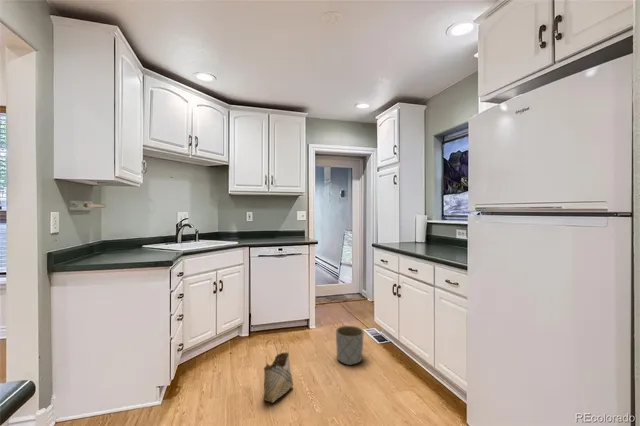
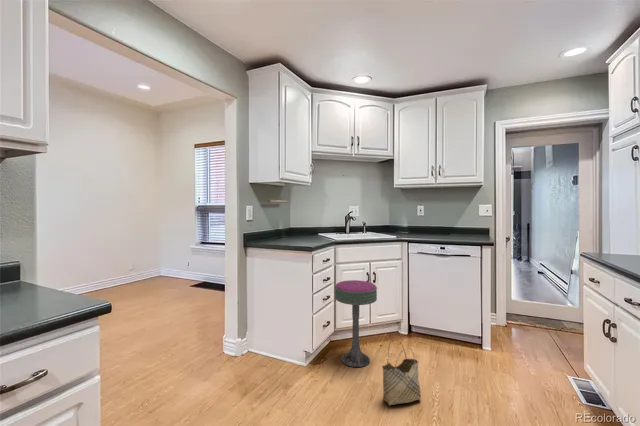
bar stool: none [191,291,238,384] -> present [335,280,377,367]
planter: present [336,326,364,365] -> none [495,355,540,411]

